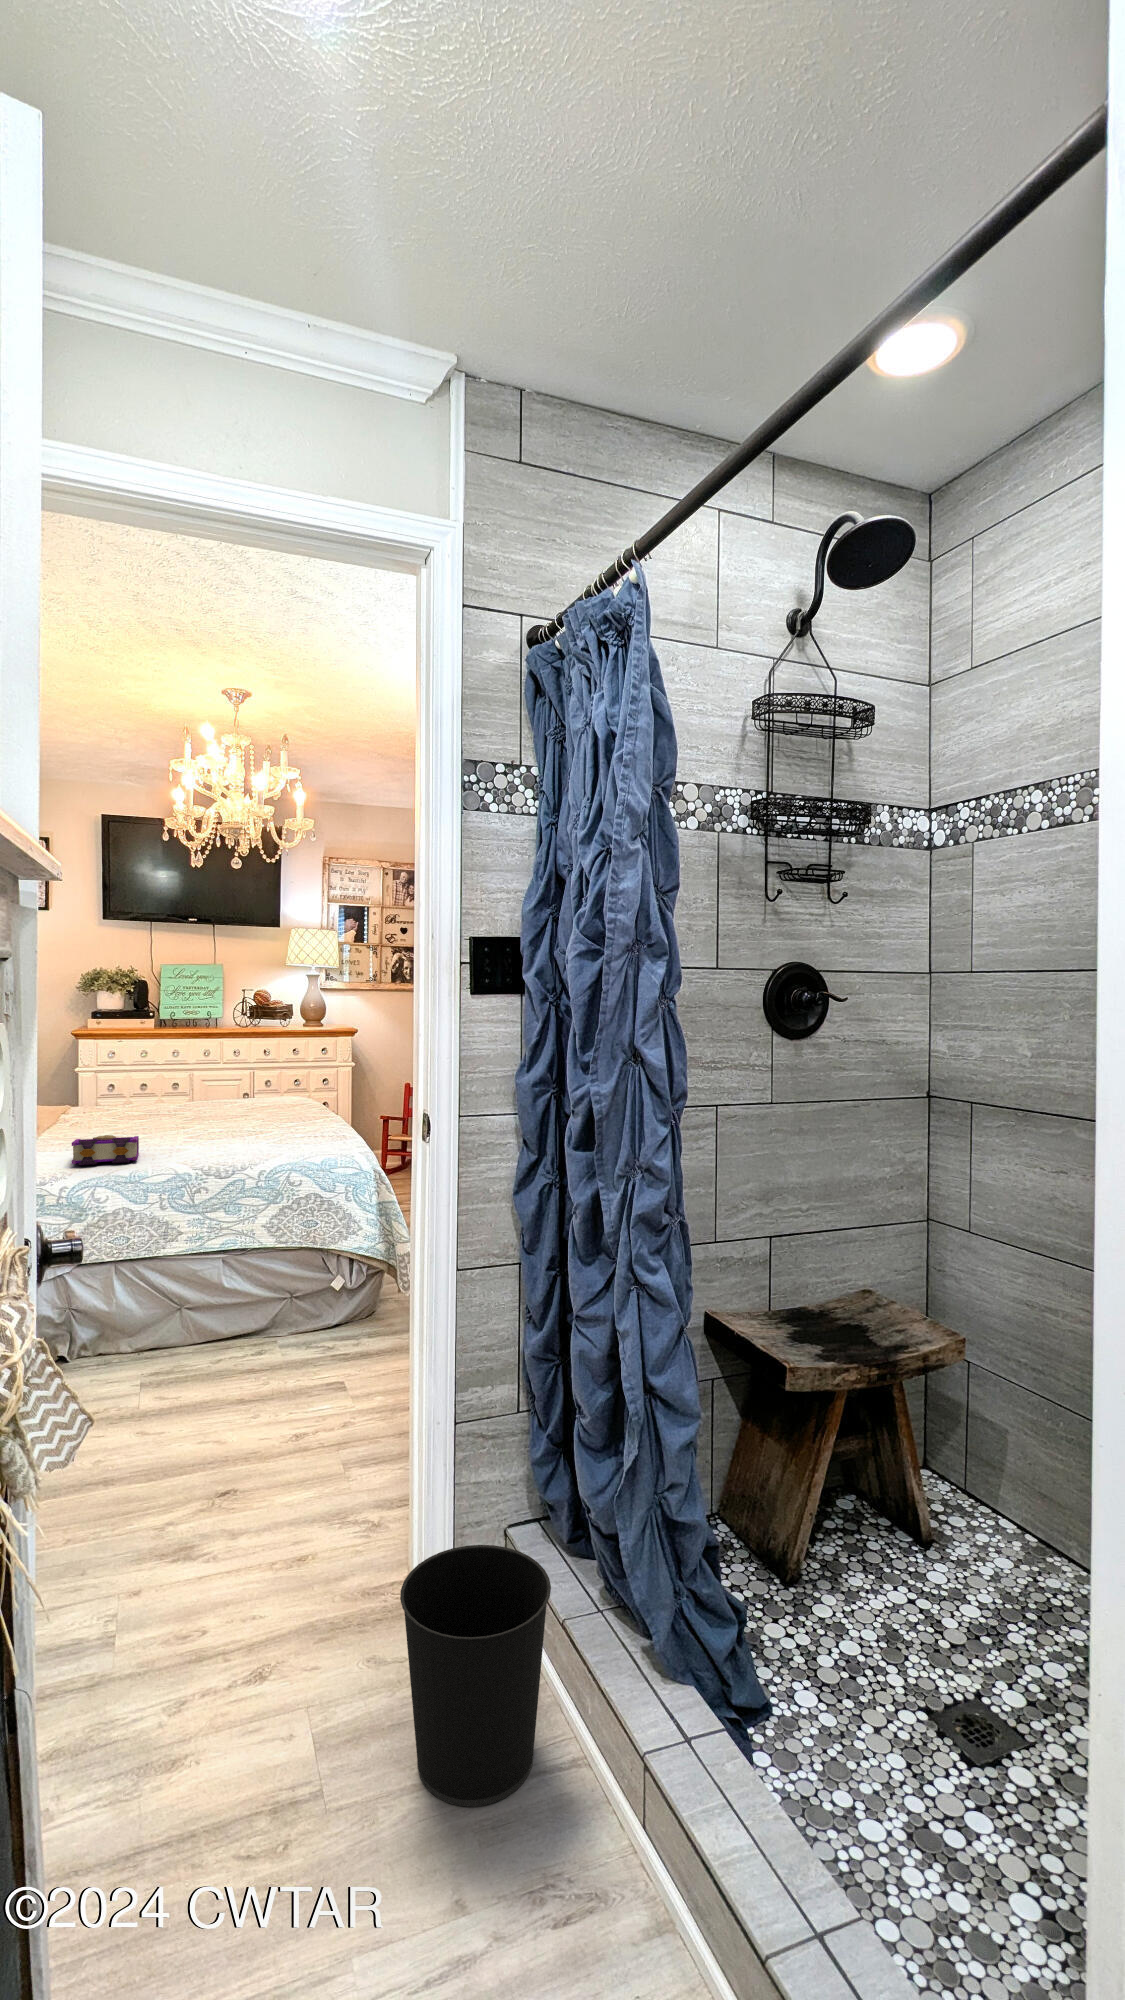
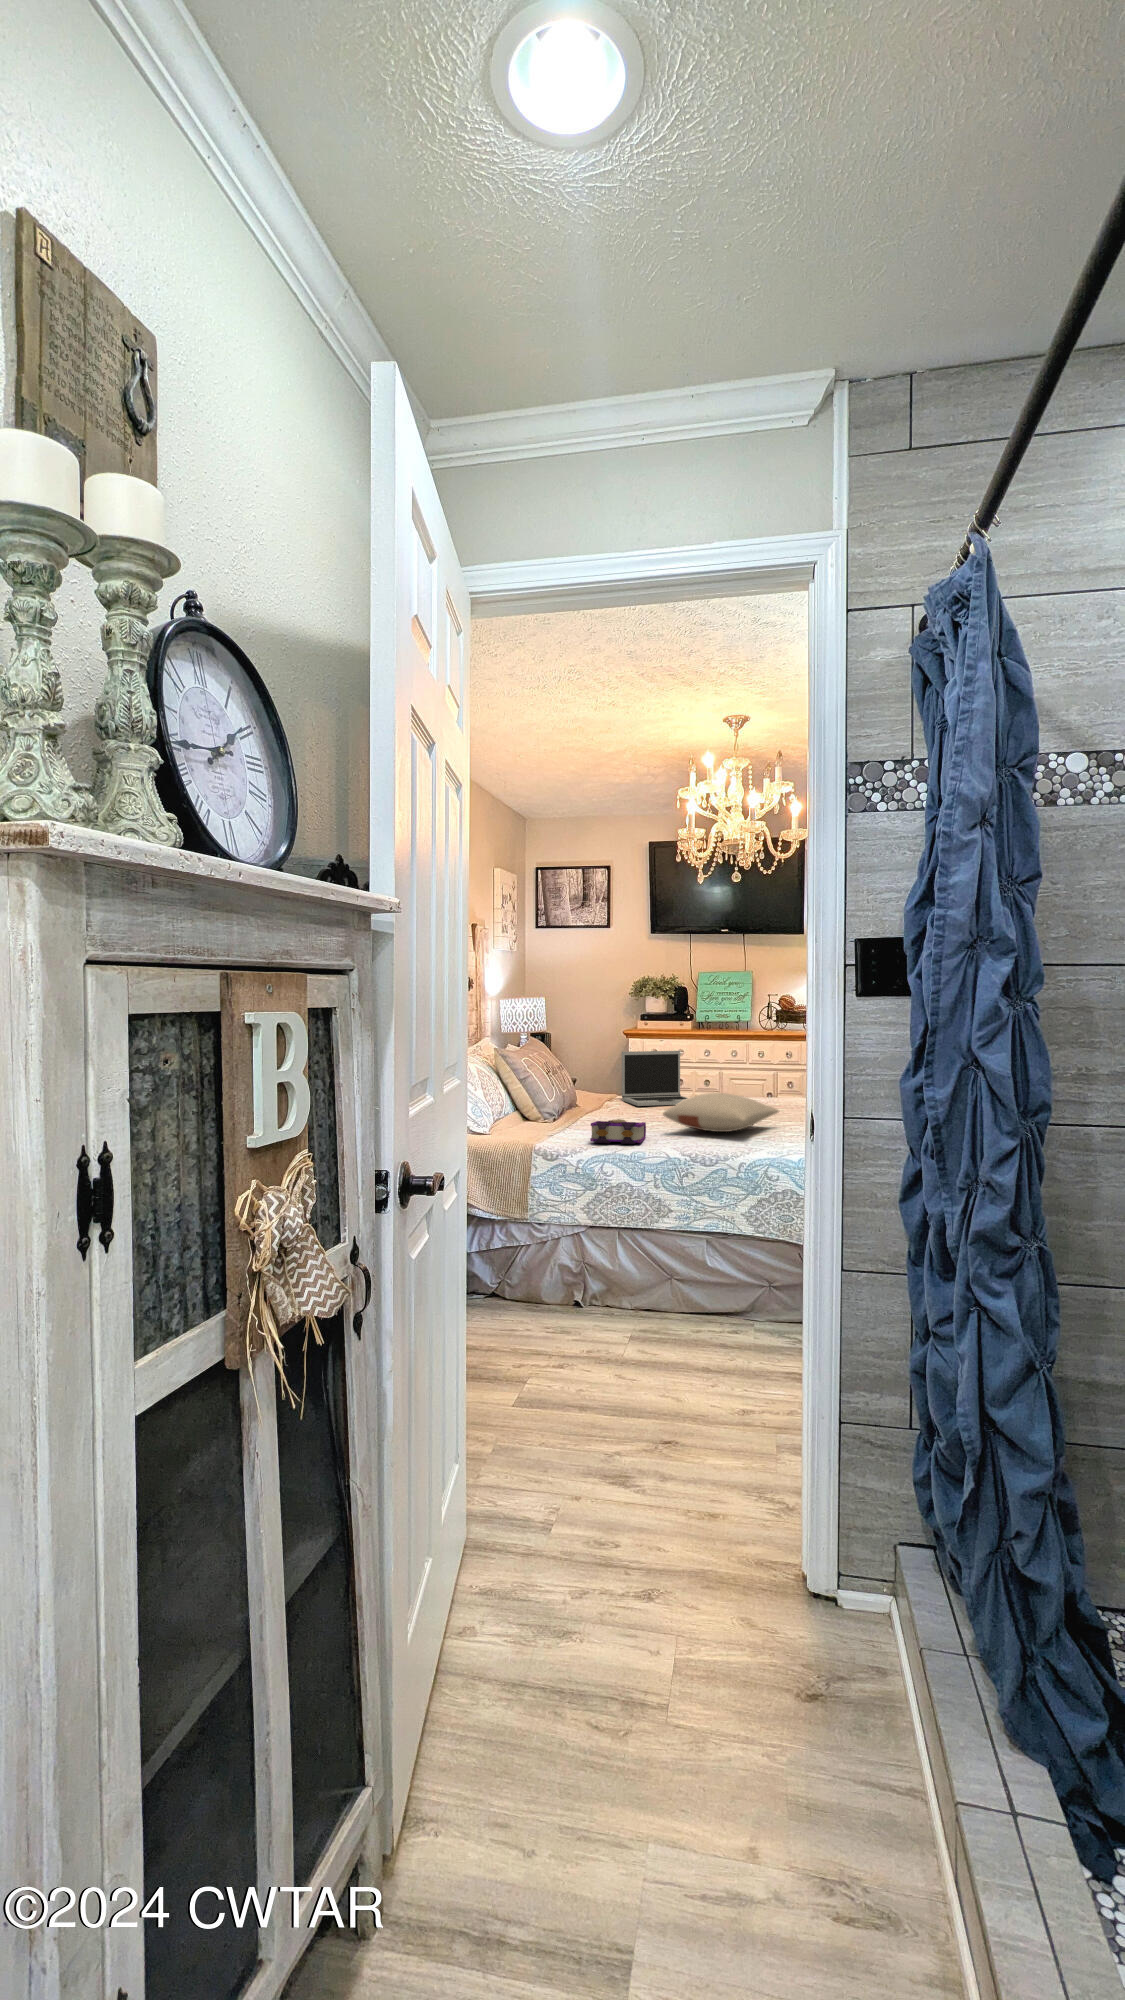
laptop: none [85,1052,181,1118] -> present [622,1051,688,1106]
pillow: none [158,1097,286,1140] -> present [663,1093,779,1132]
wastebasket: present [400,1545,551,1807] -> none [740,1535,892,1791]

